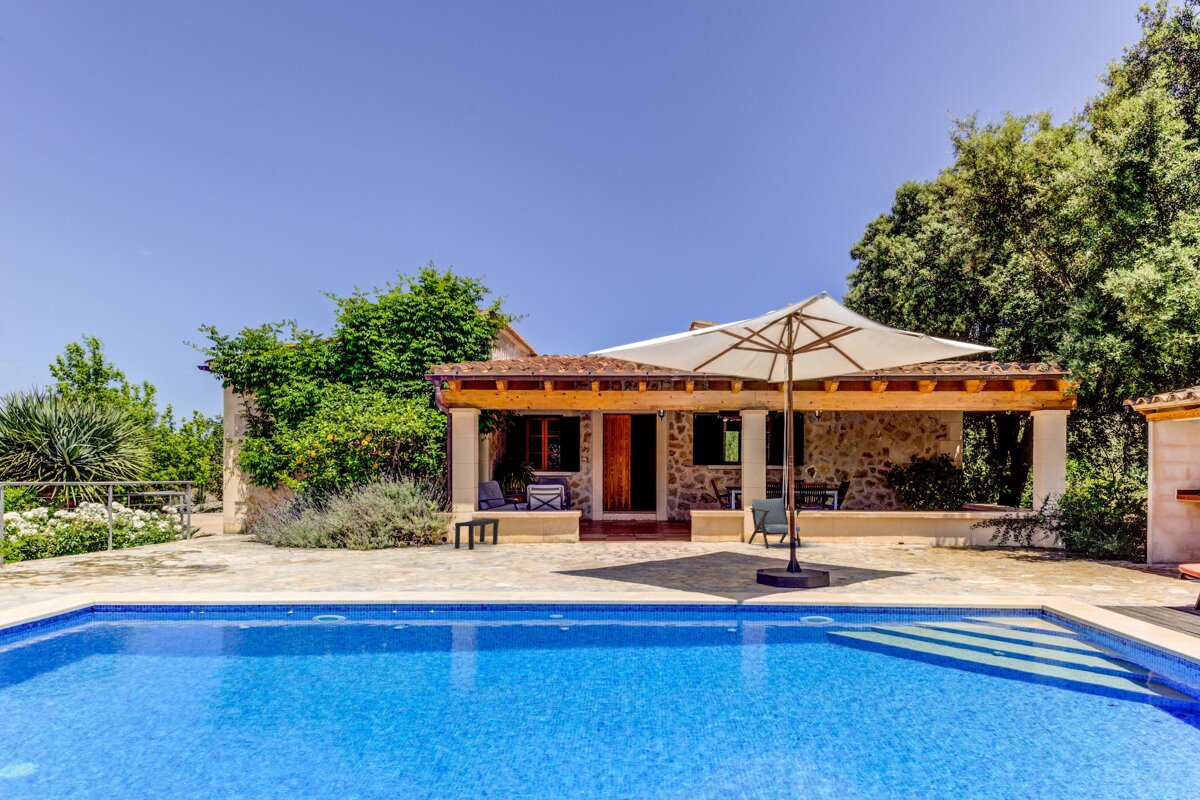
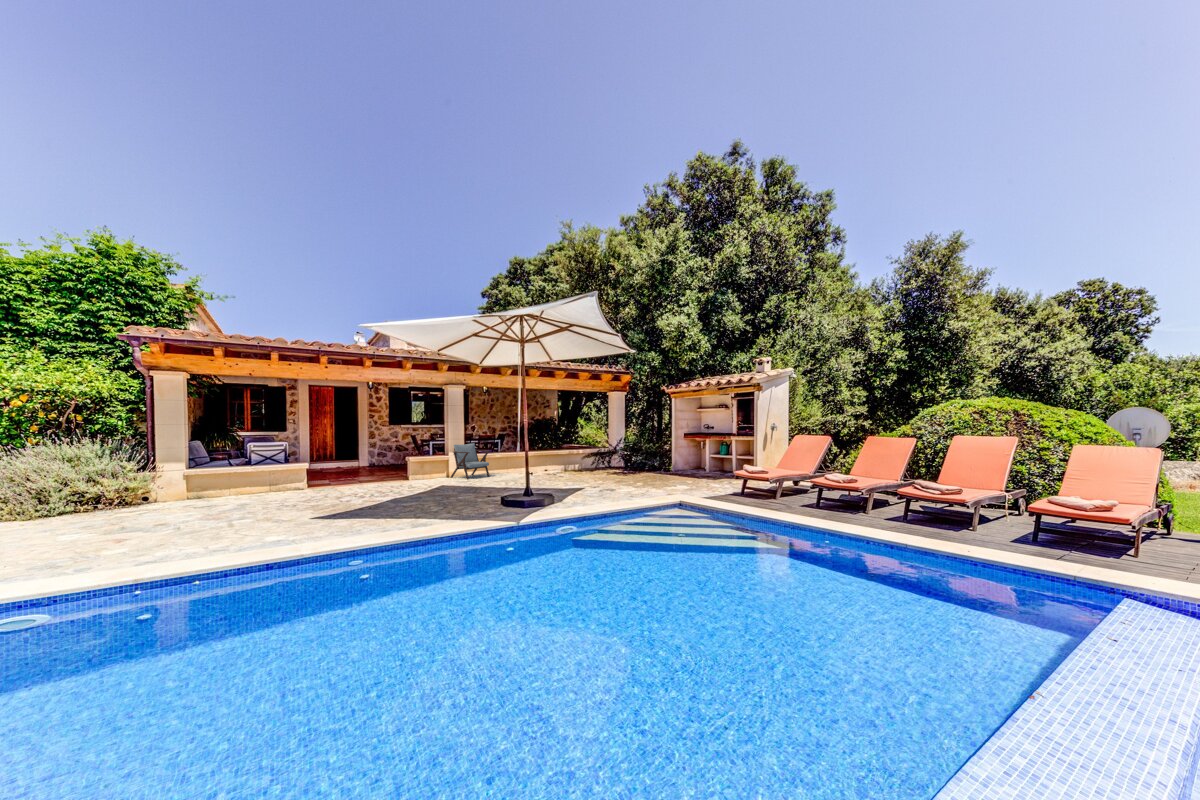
bench: present [455,518,499,549] -> none [166,475,219,507]

